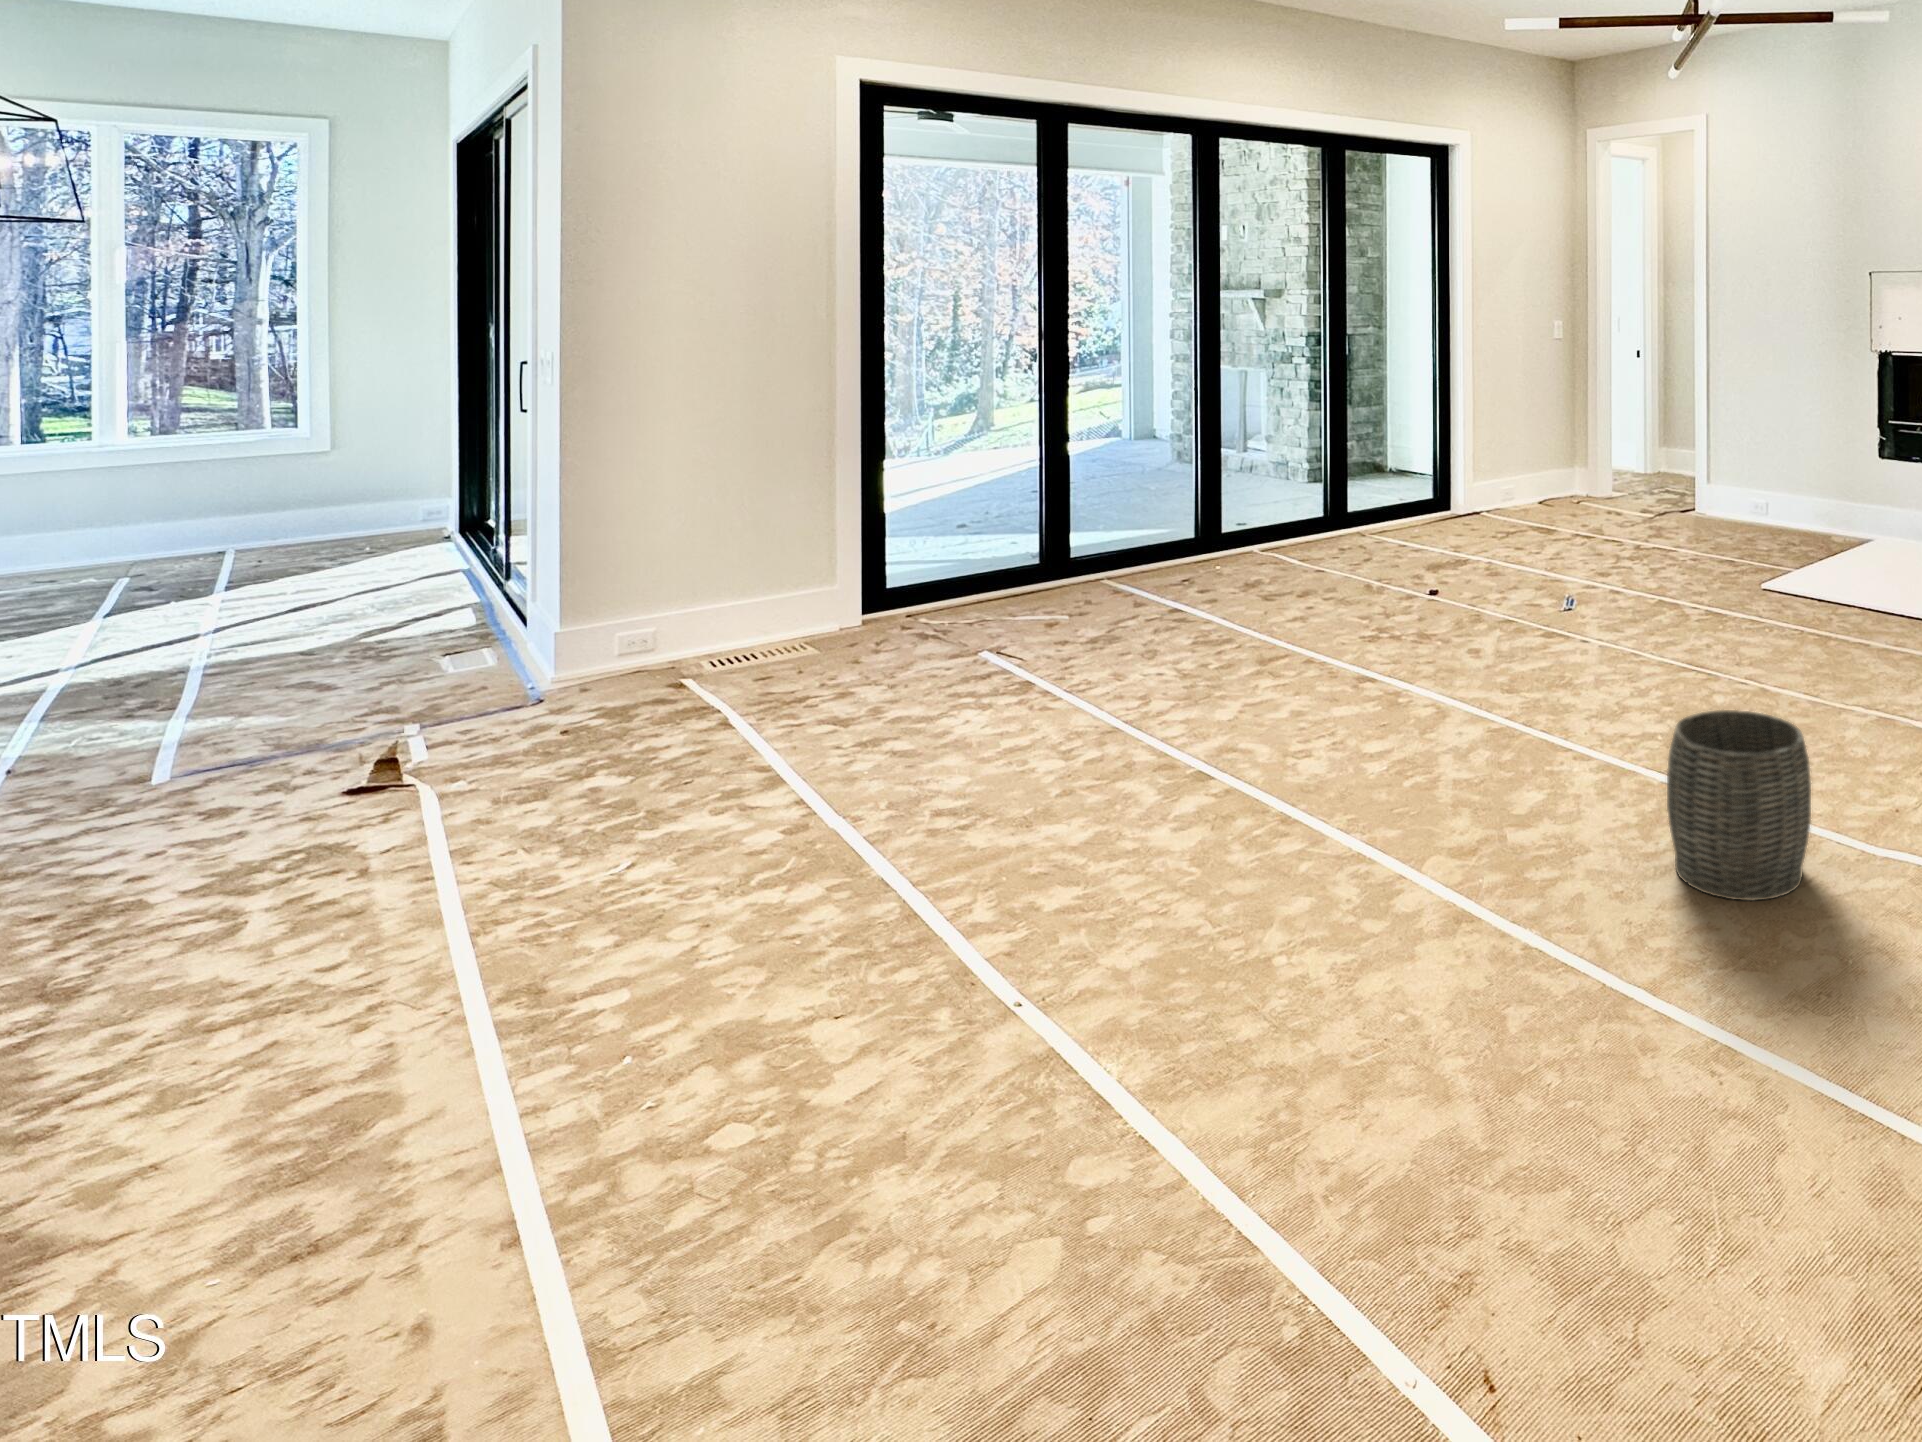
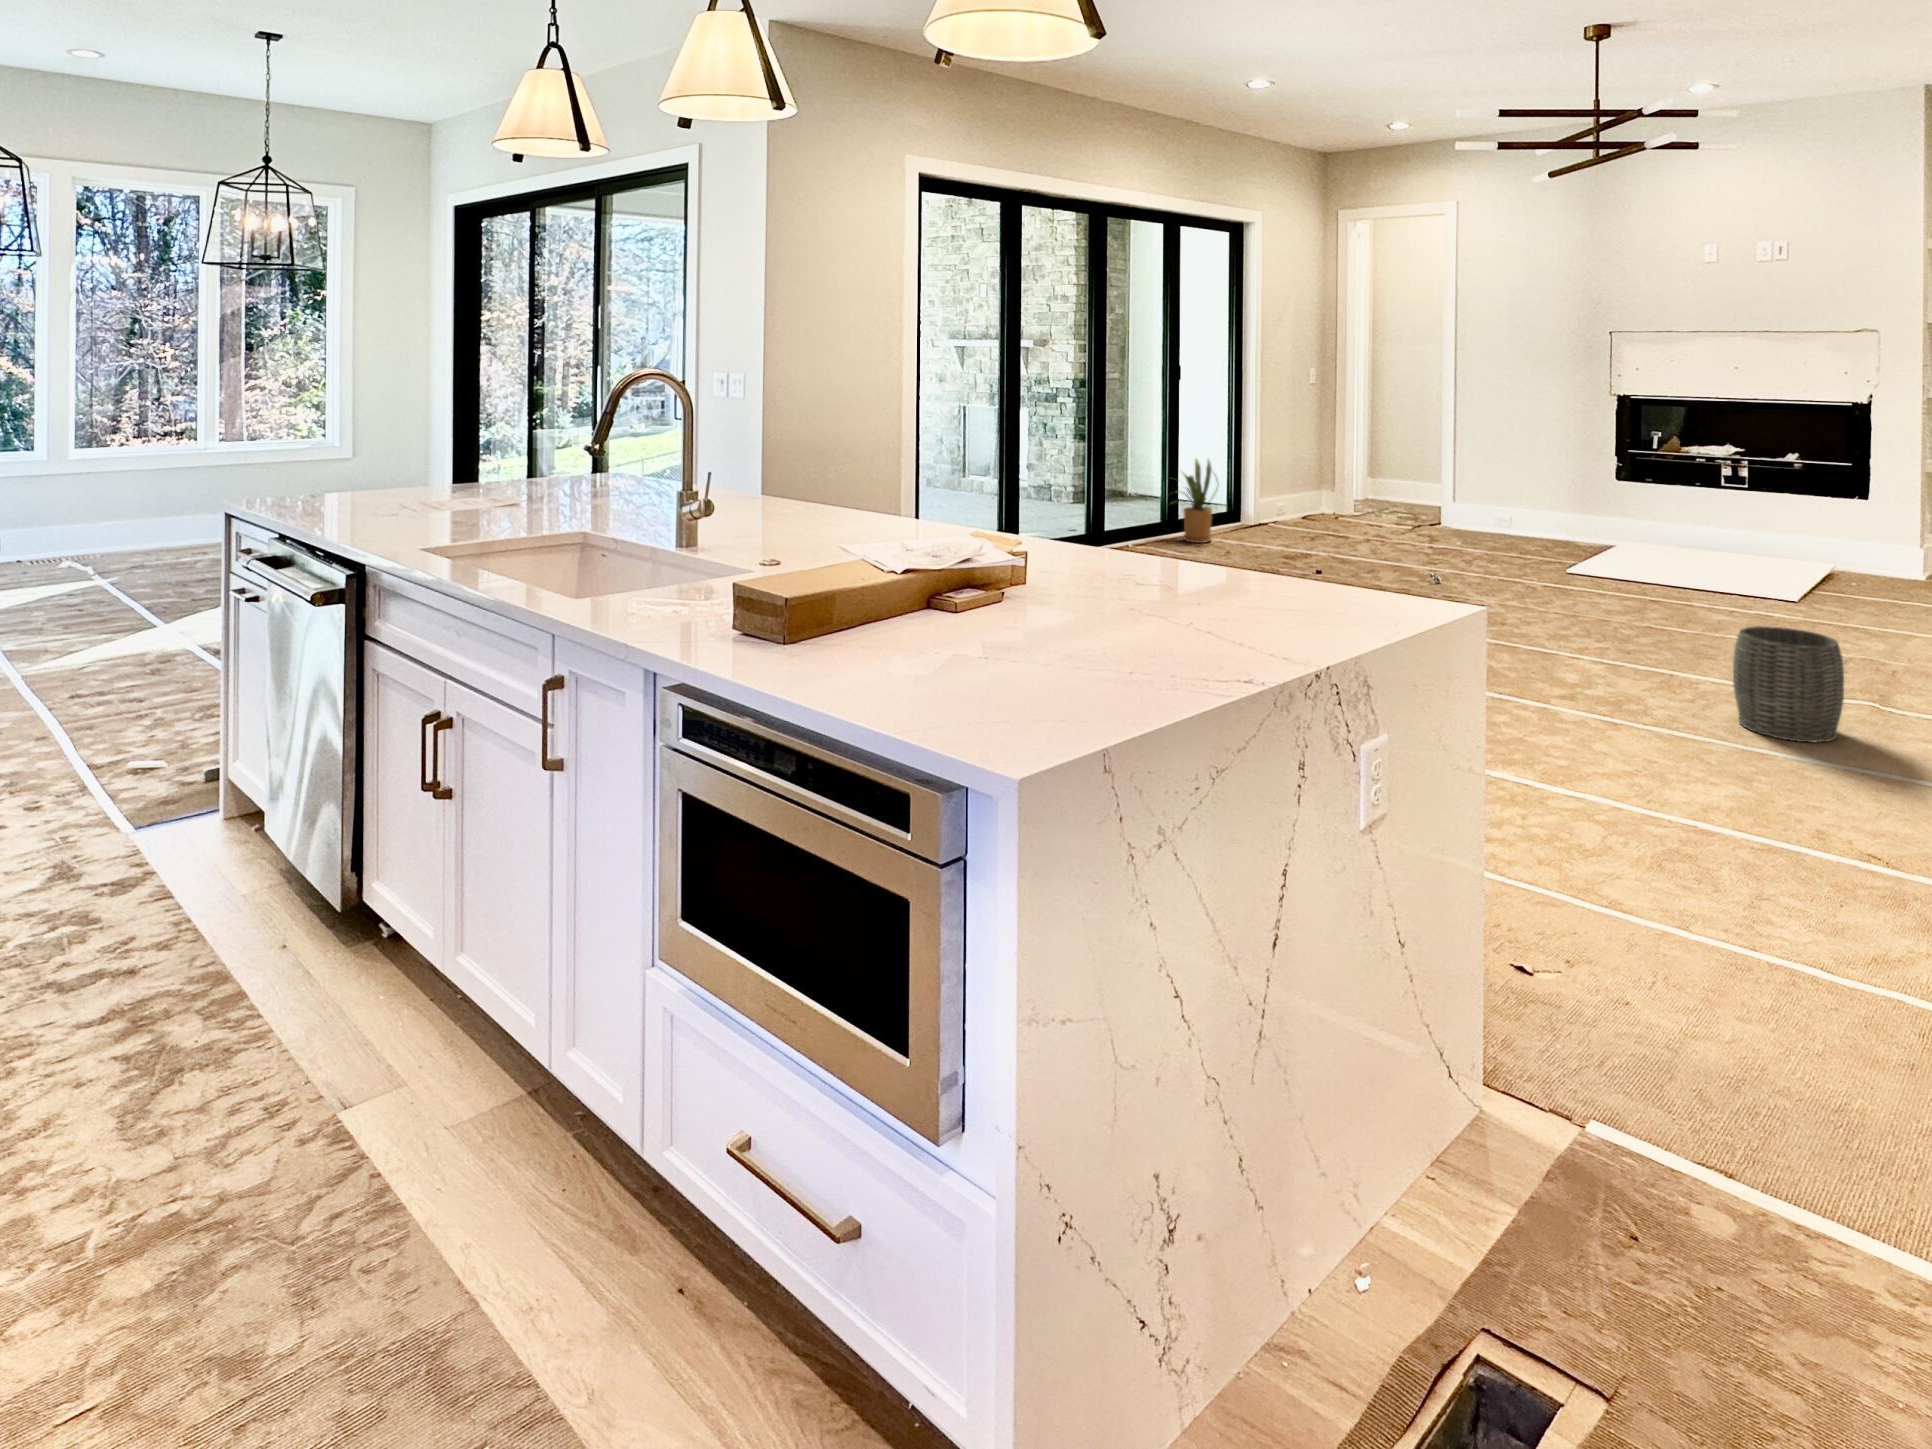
house plant: none [1317,437,1379,544] -> present [1184,459,1212,543]

